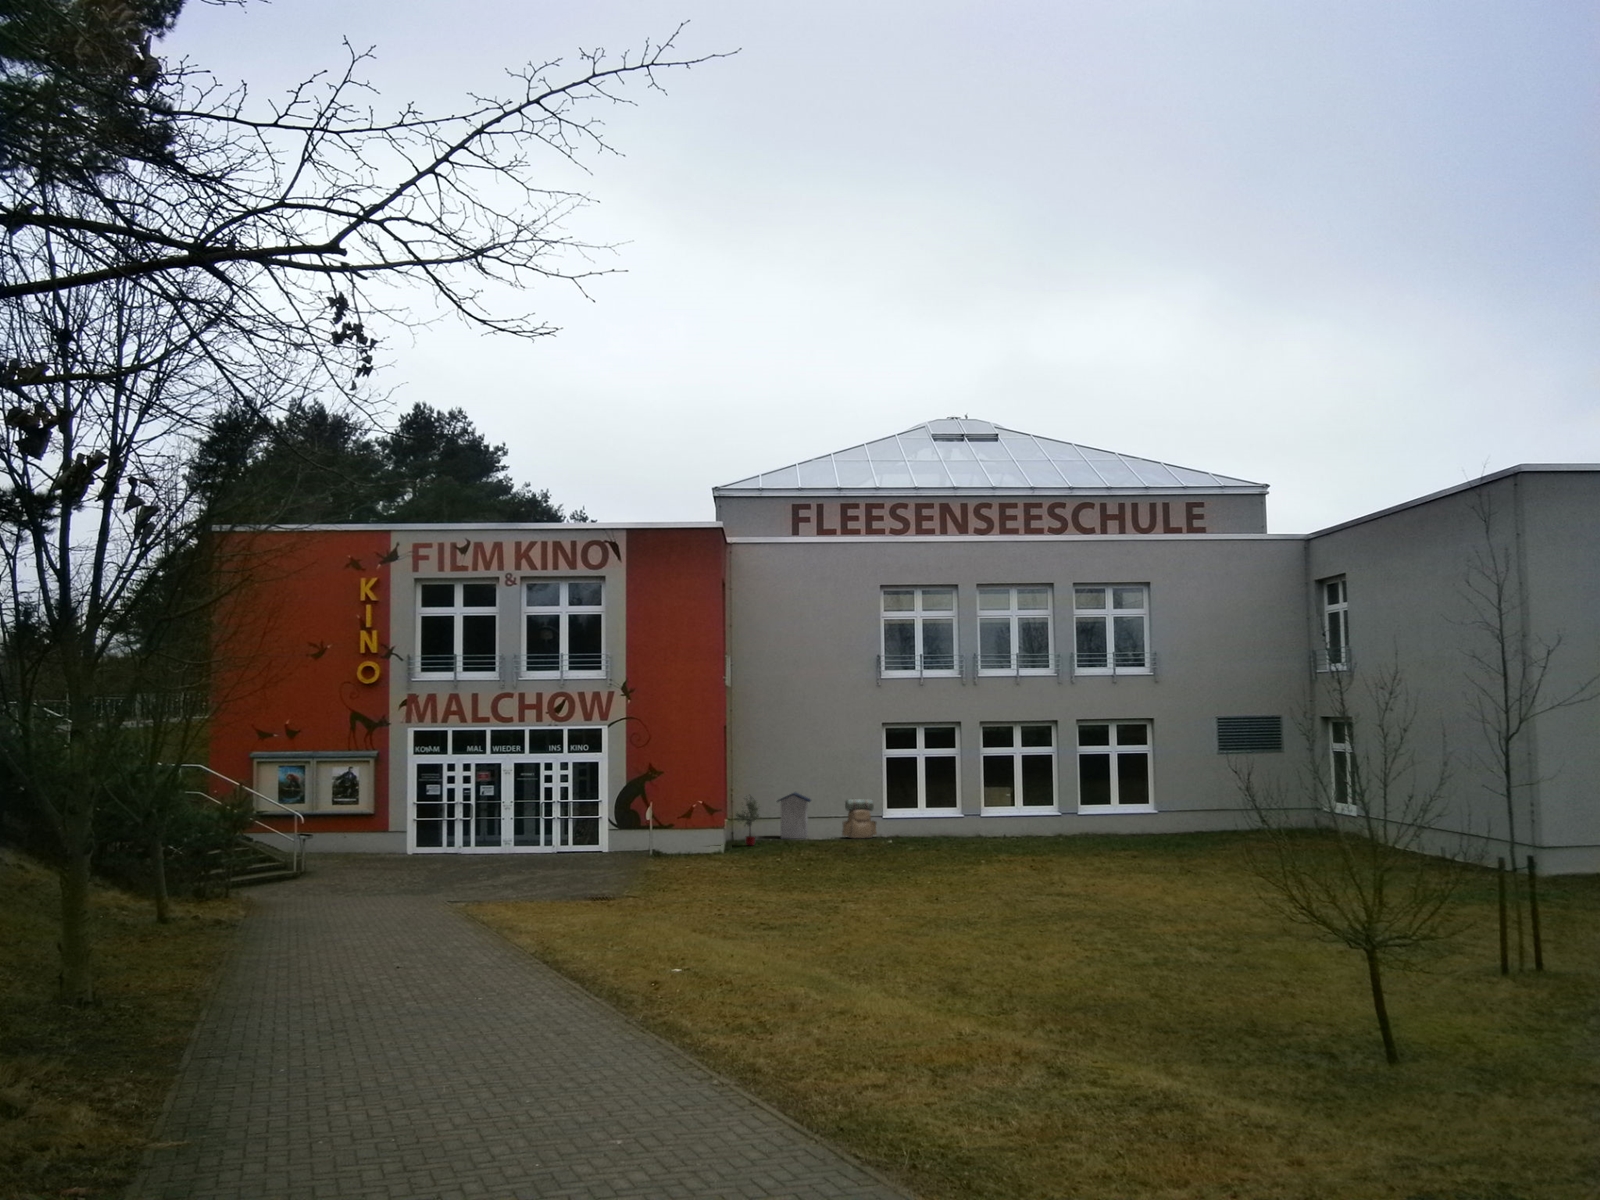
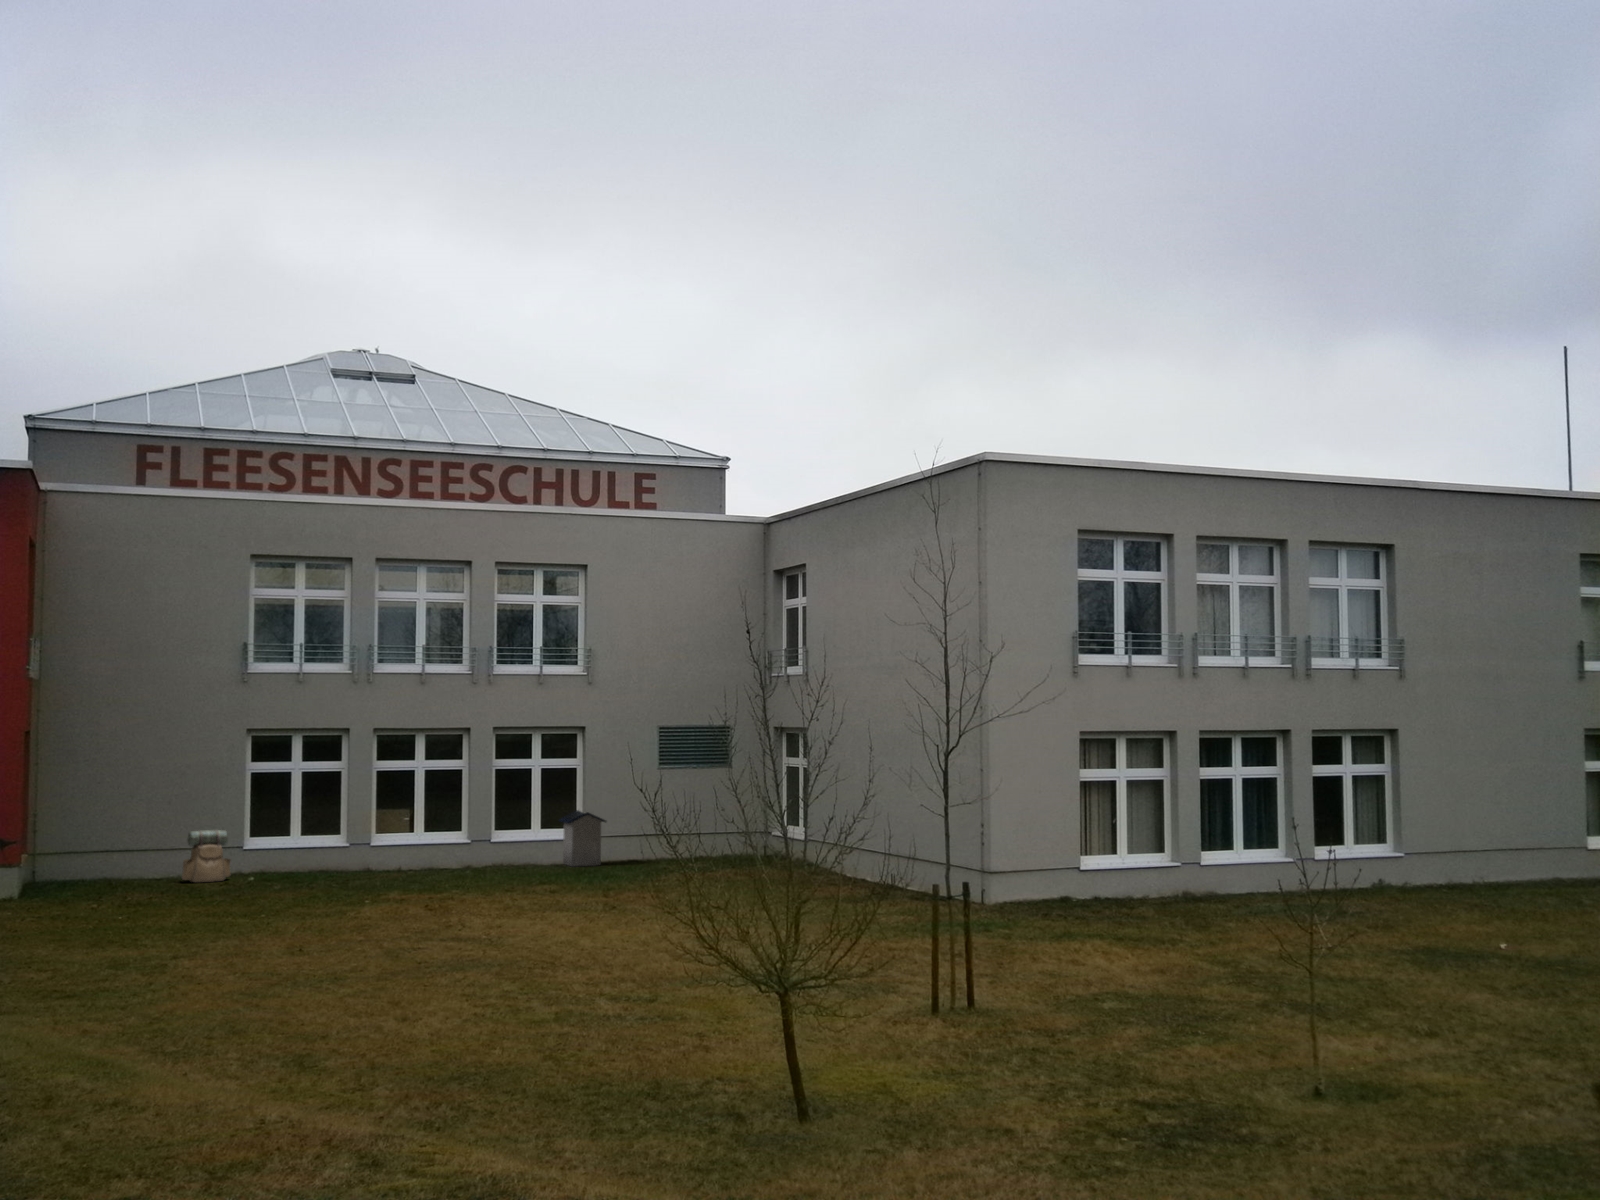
trash can: present [778,792,811,839] -> present [559,810,606,867]
potted tree: present [736,797,759,846] -> none [21,830,61,901]

